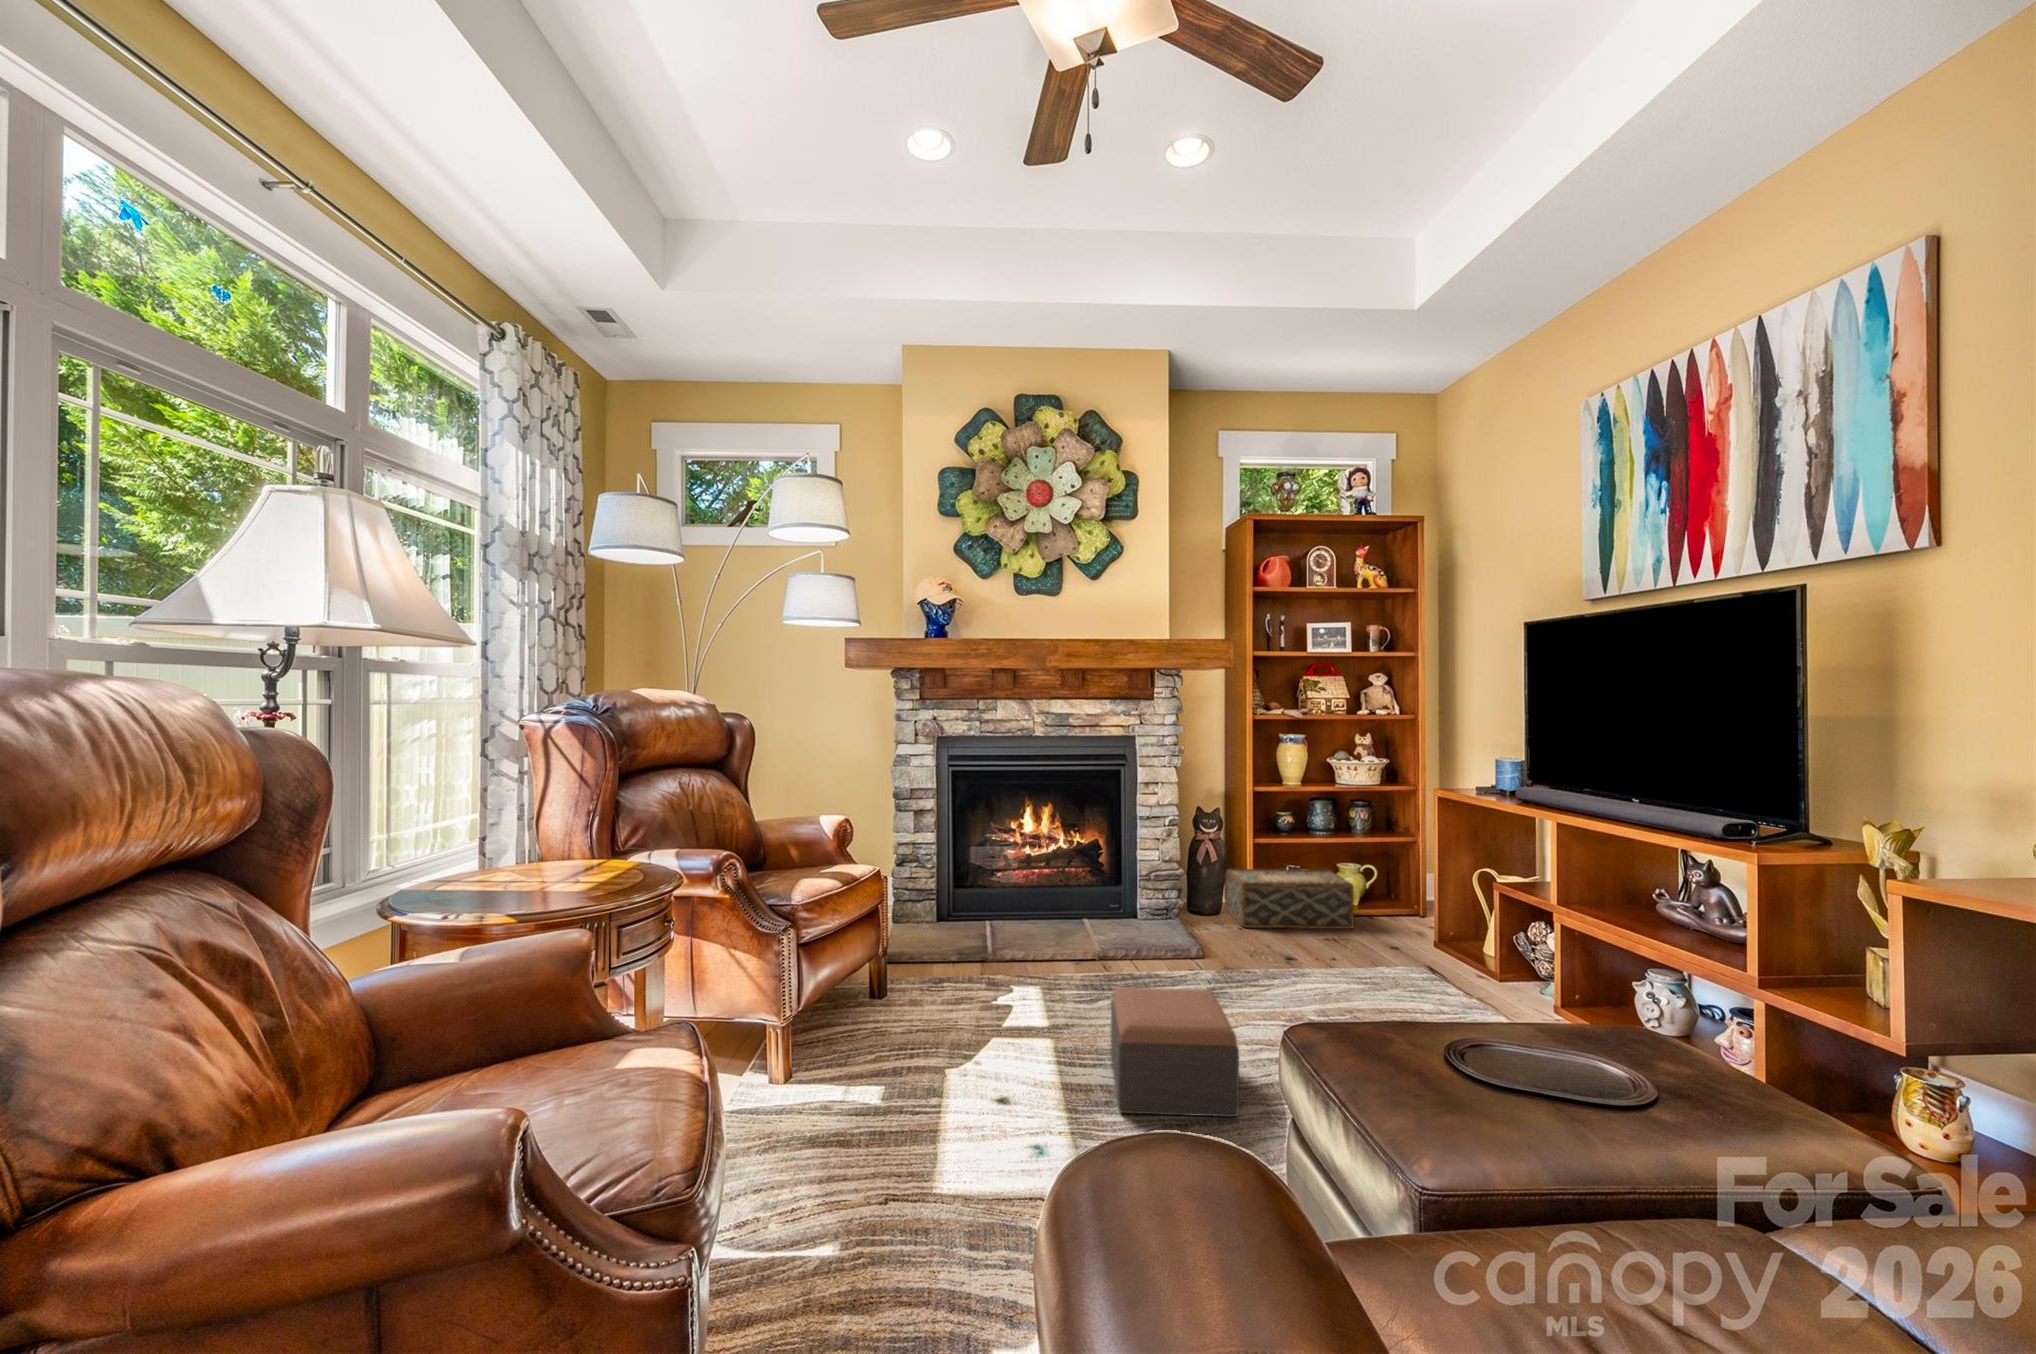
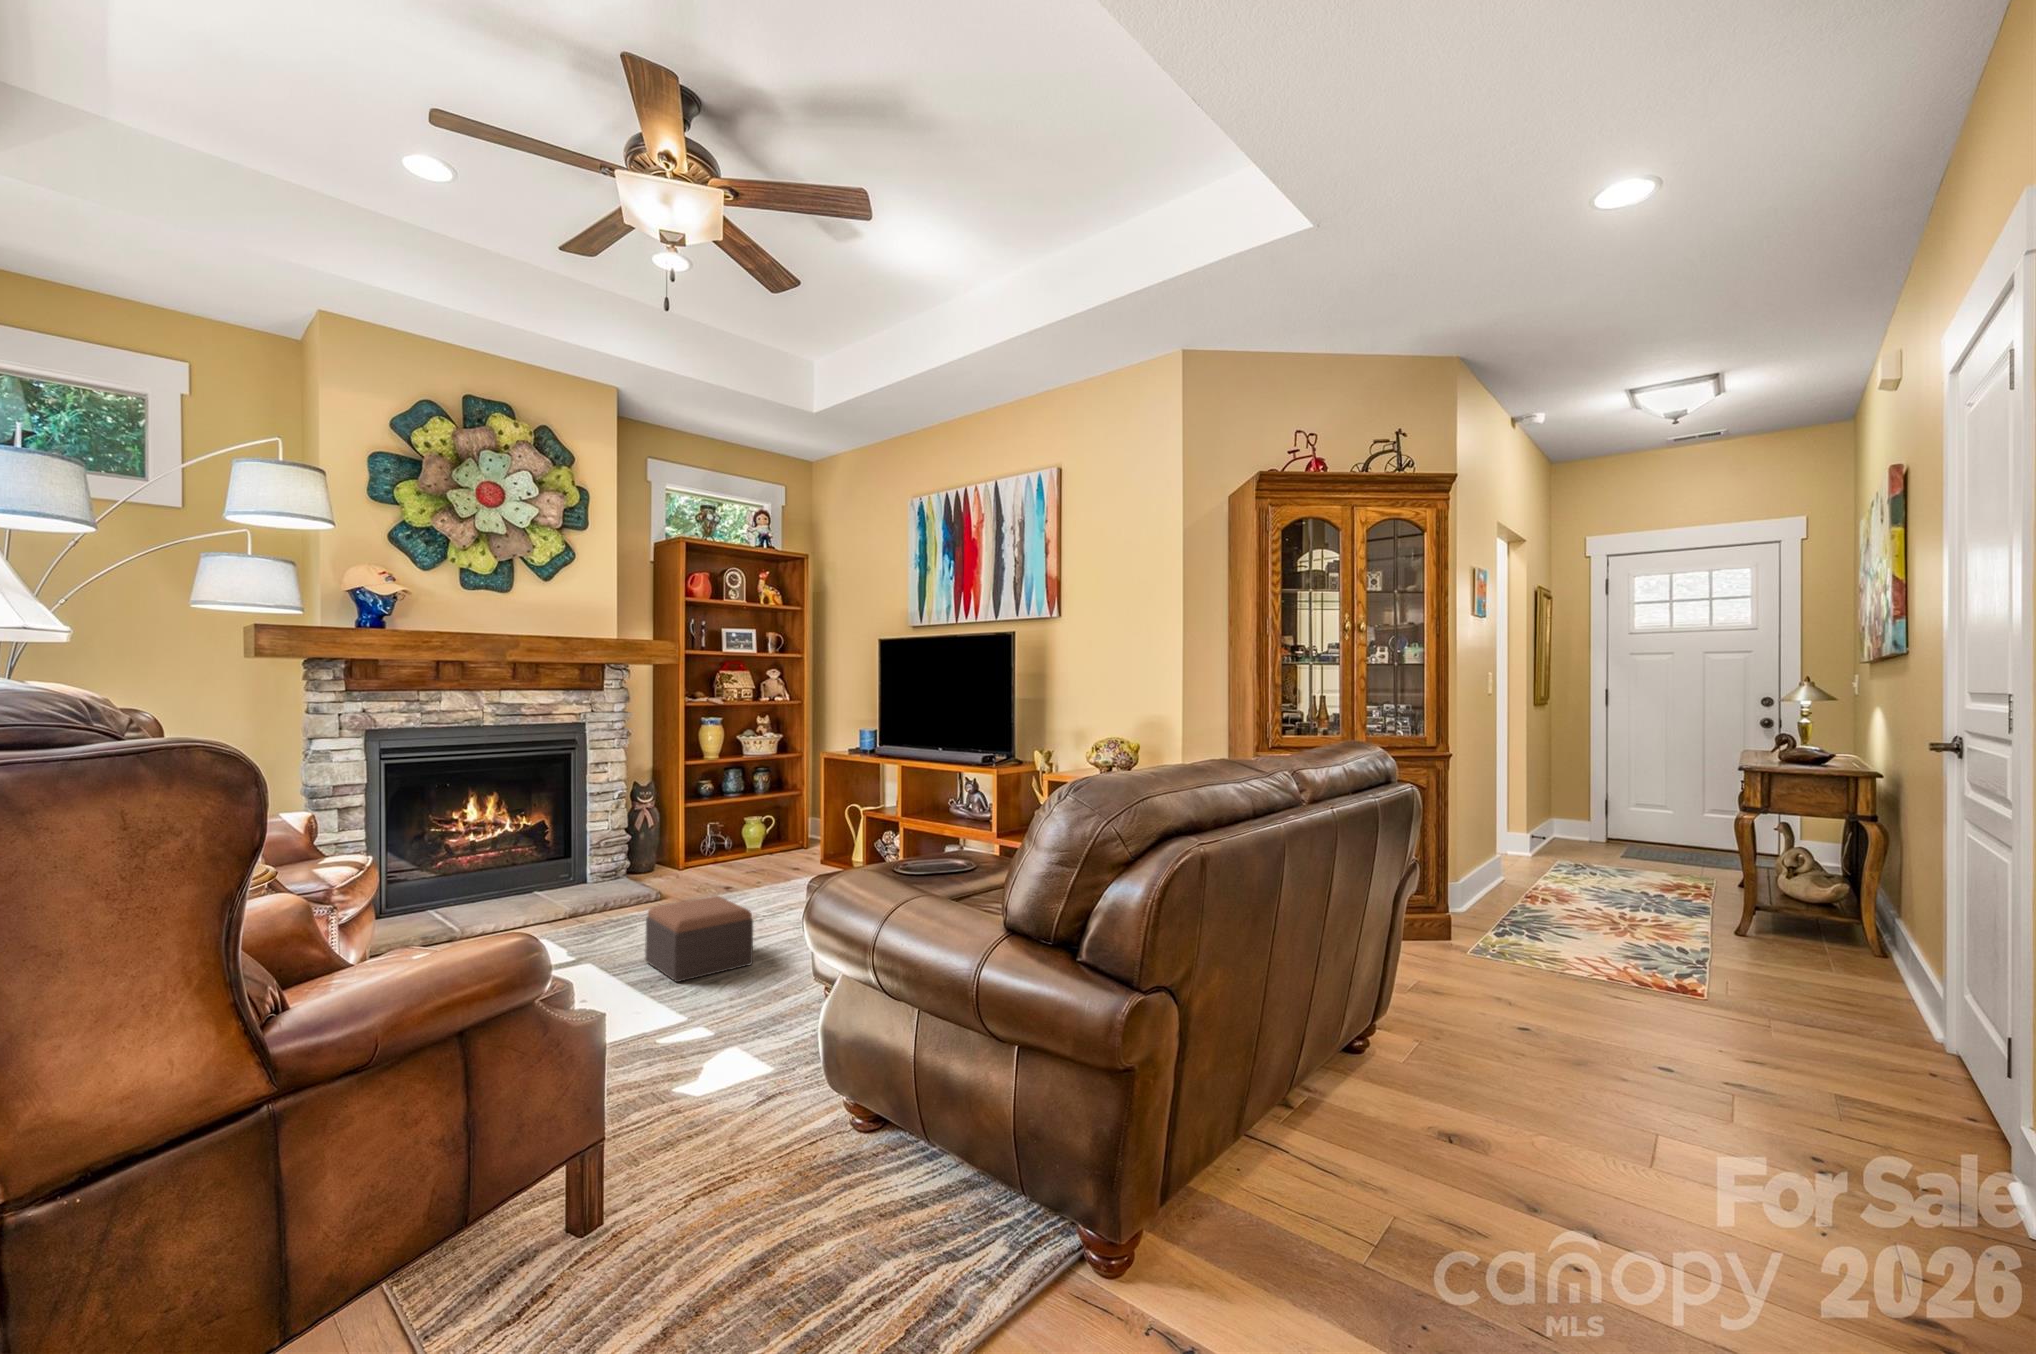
woven basket: present [1226,869,1354,929] -> none [661,823,765,875]

